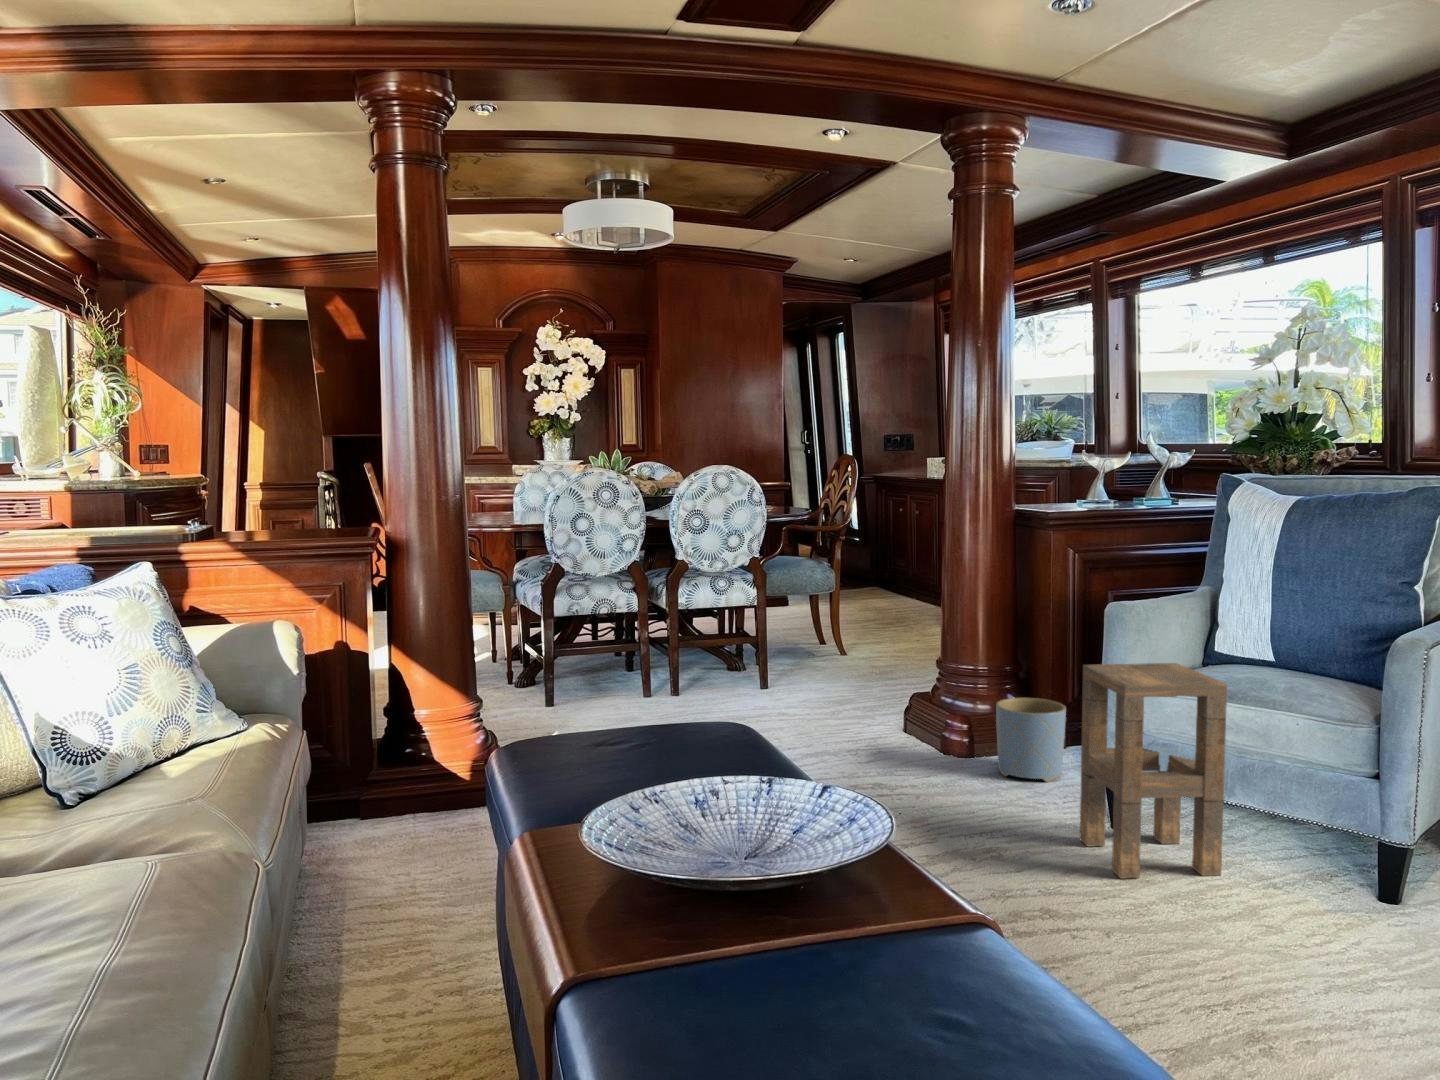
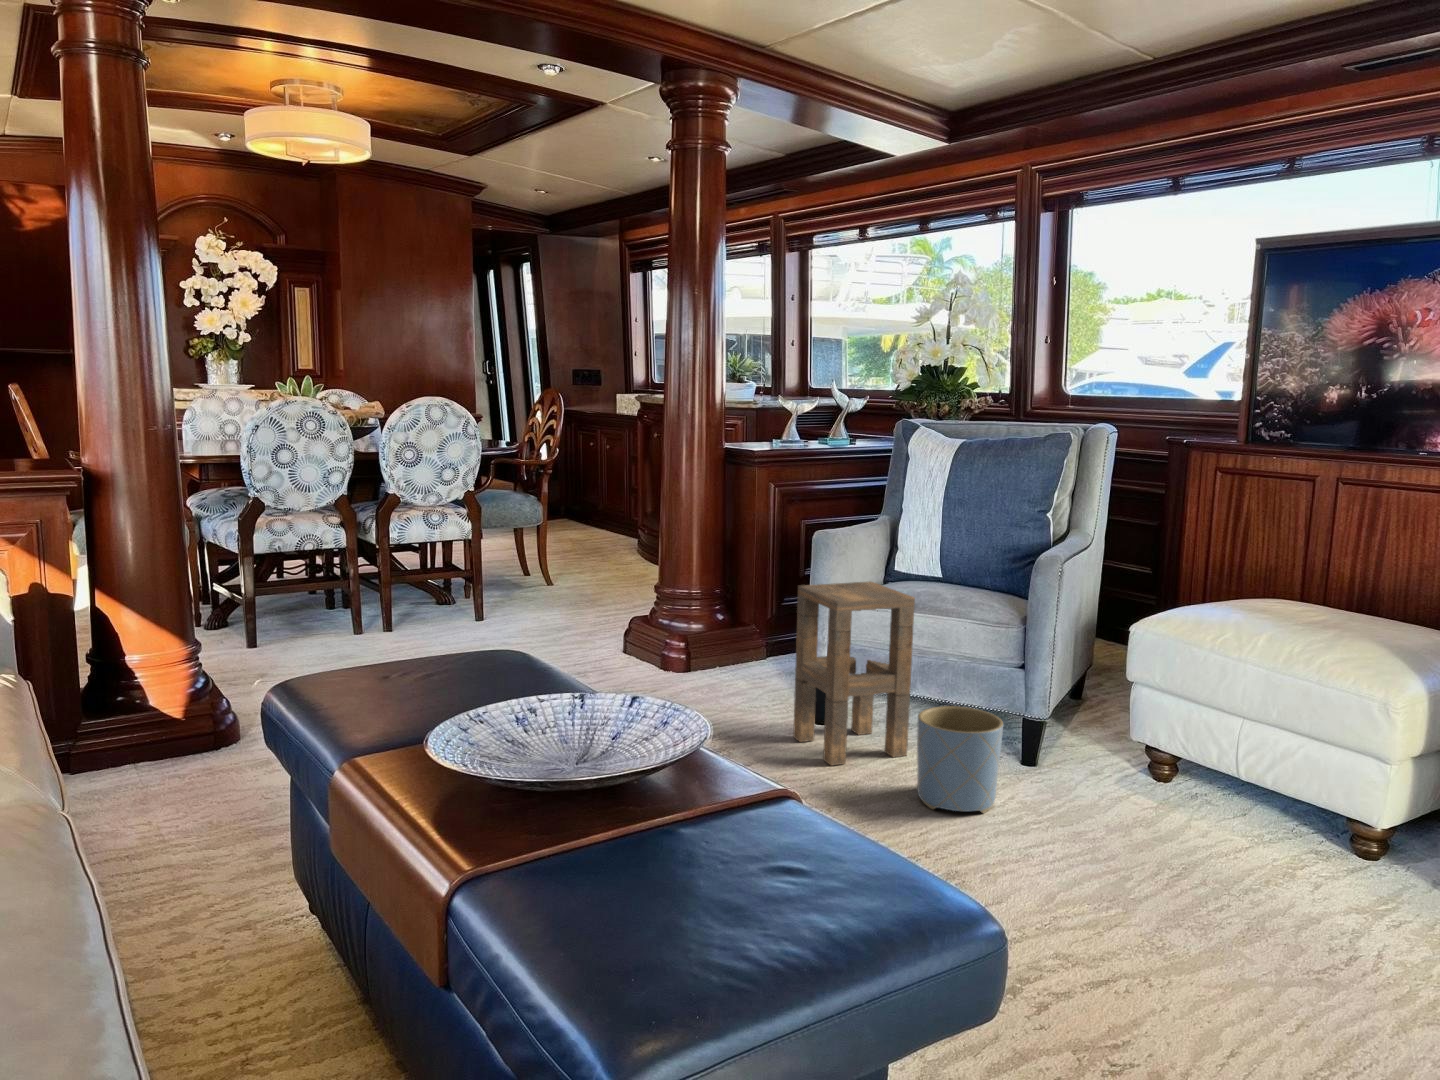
planter: present [996,698,1066,782] -> present [917,706,1003,813]

